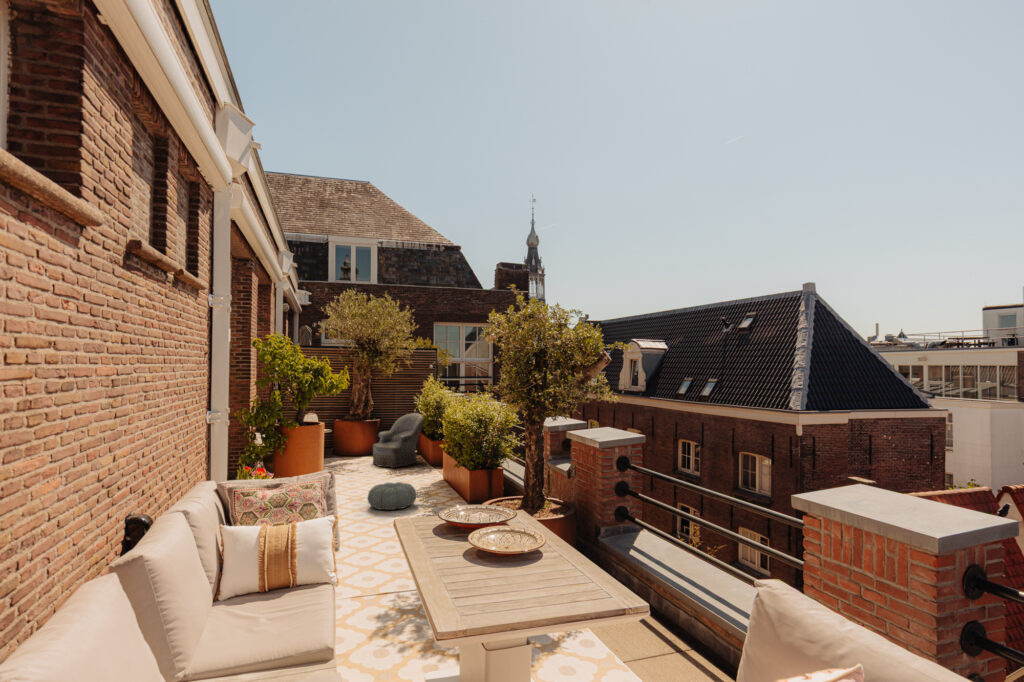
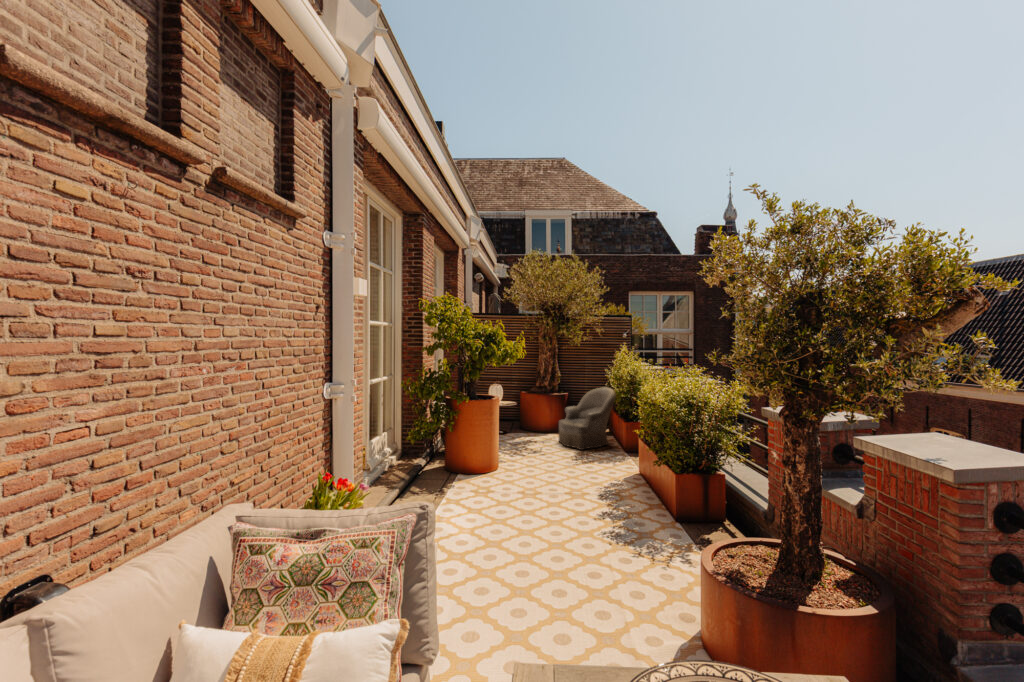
pouf: present [368,482,416,510] -> none [540,478,603,517]

